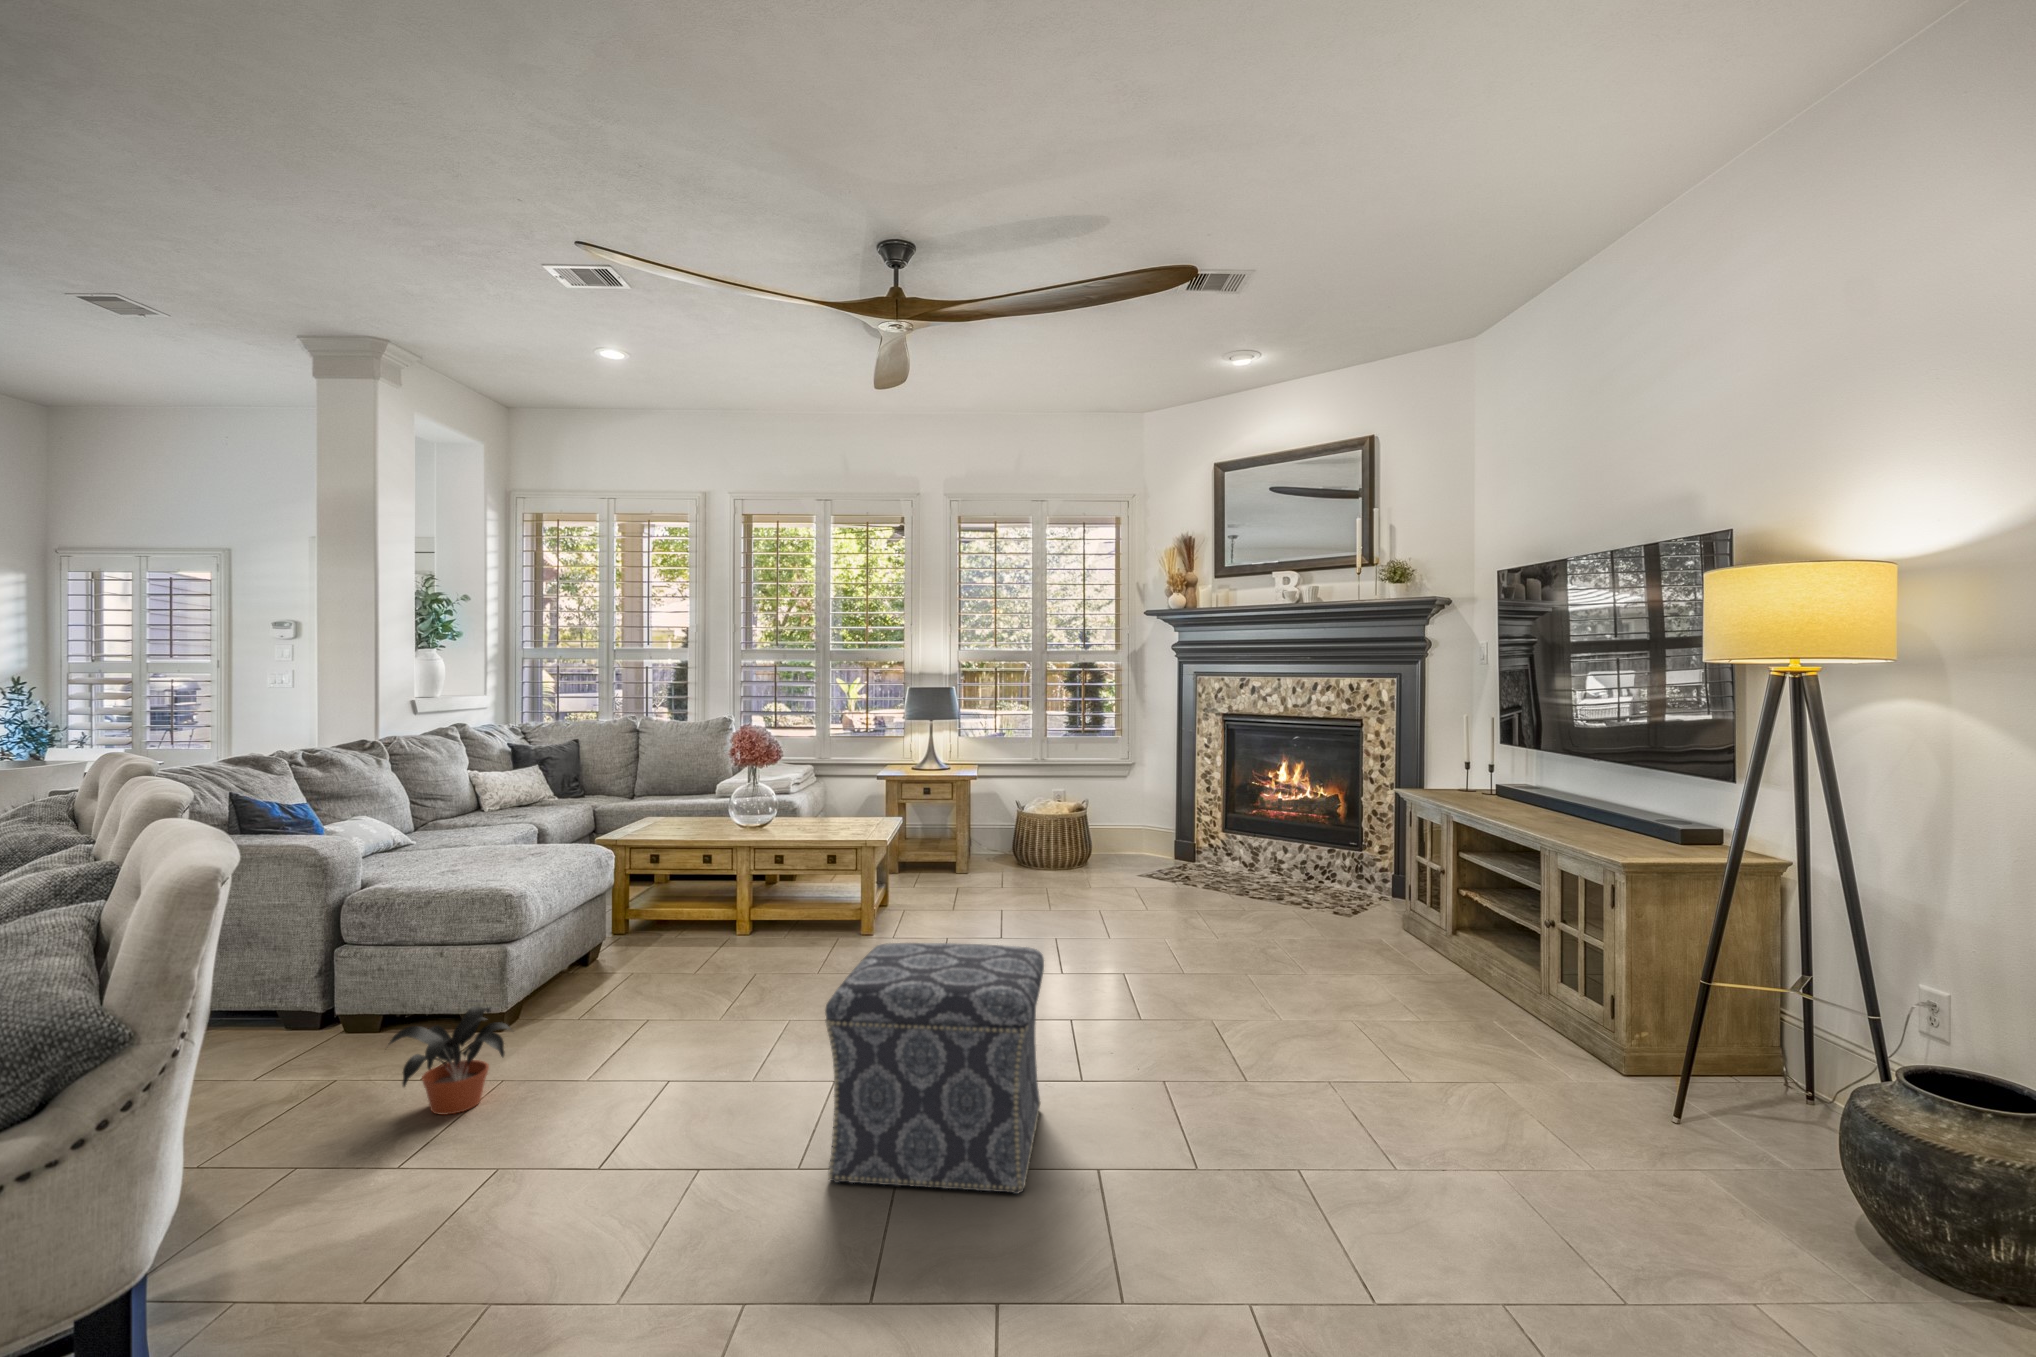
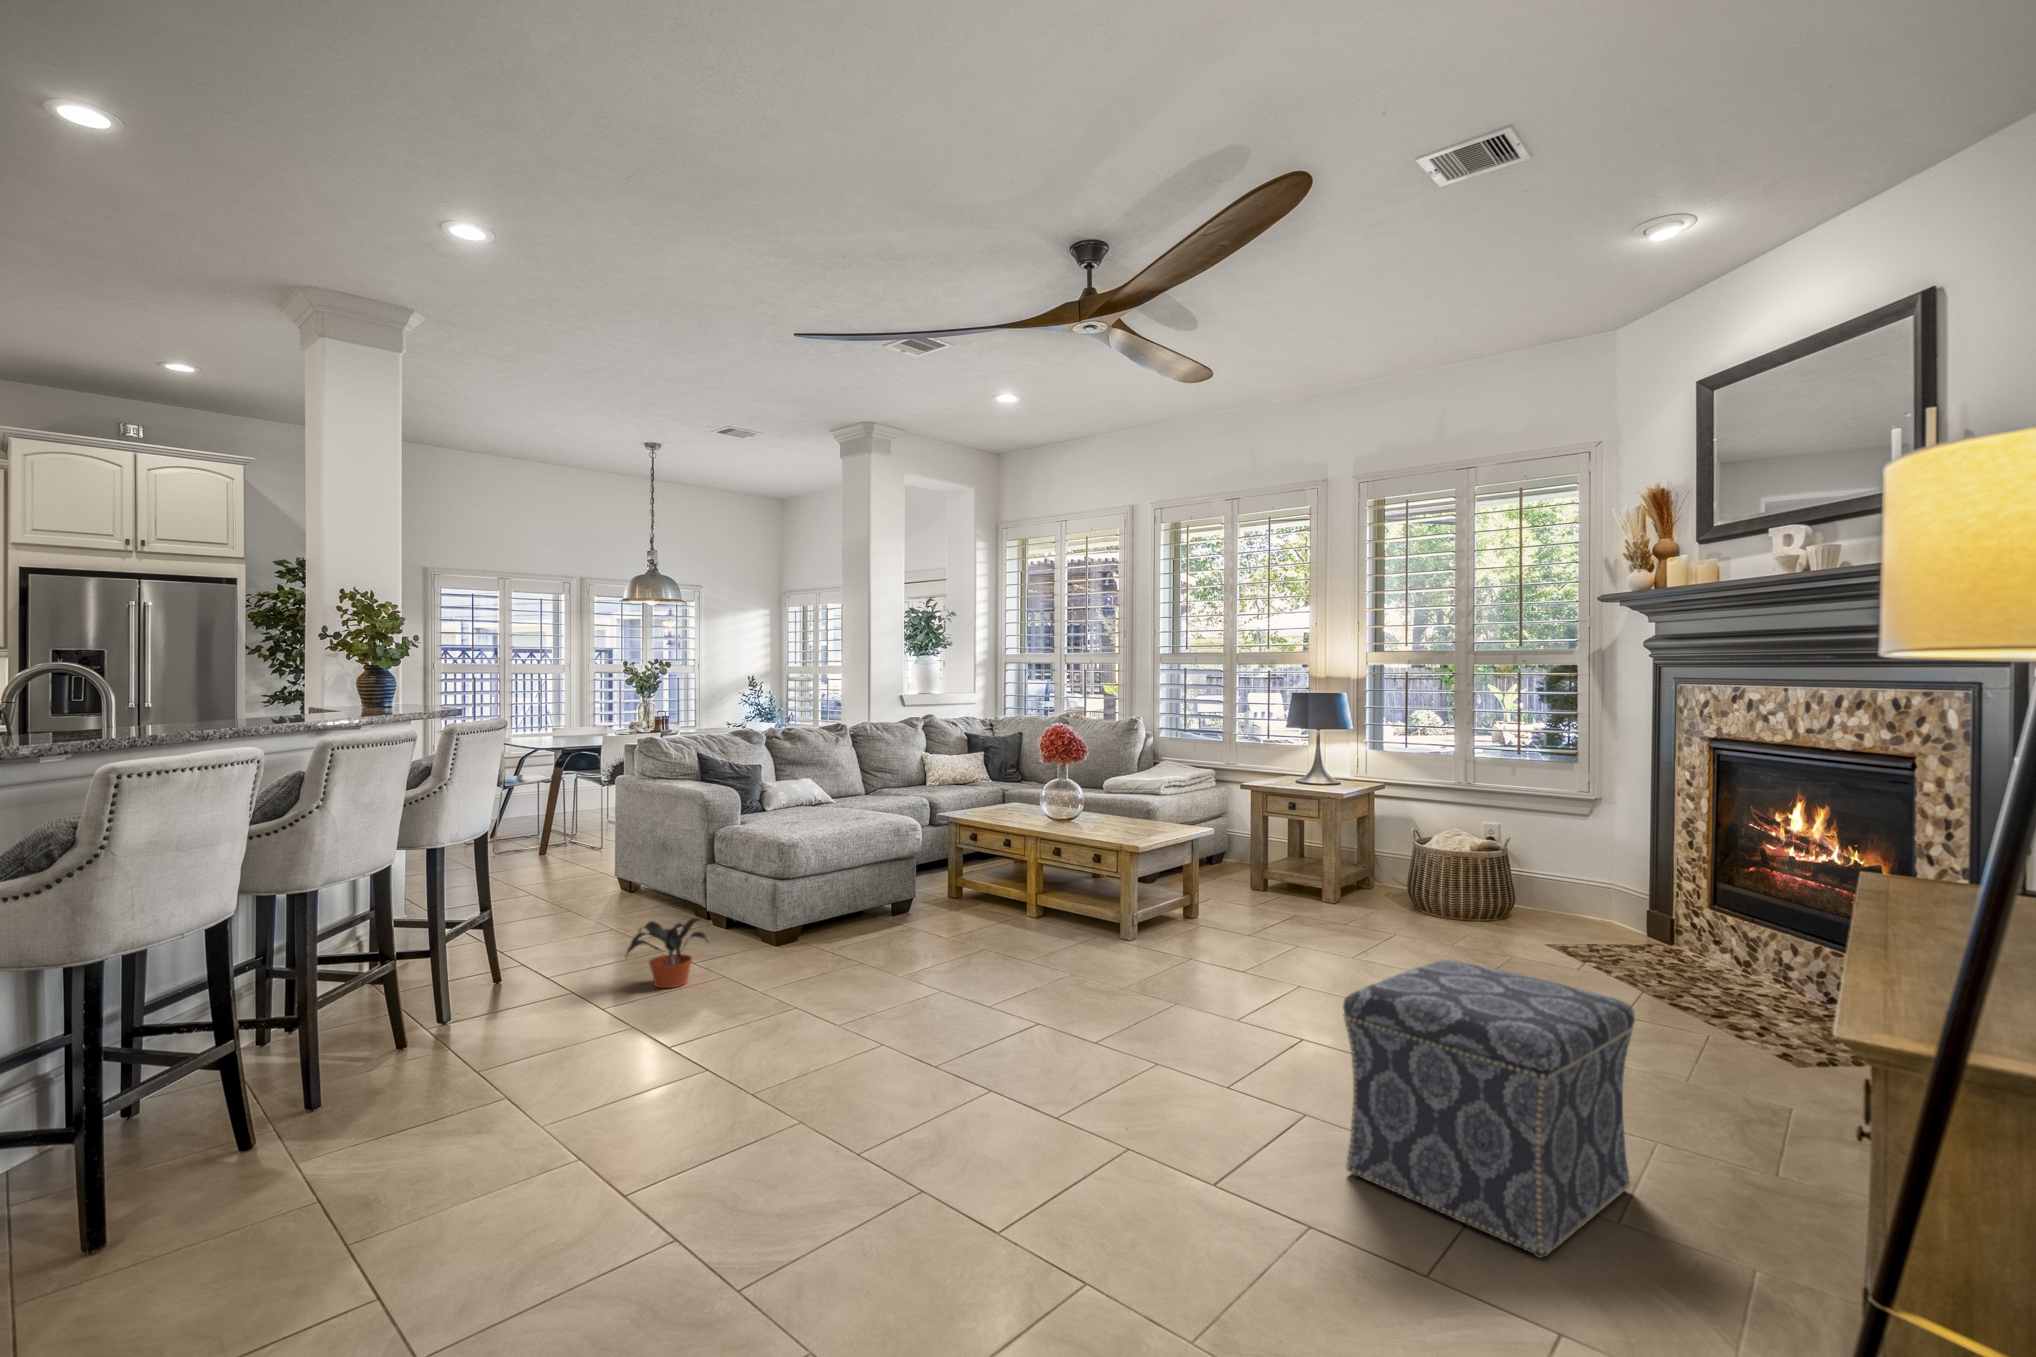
ottoman: present [825,943,1044,1194] -> present [1343,960,1635,1258]

